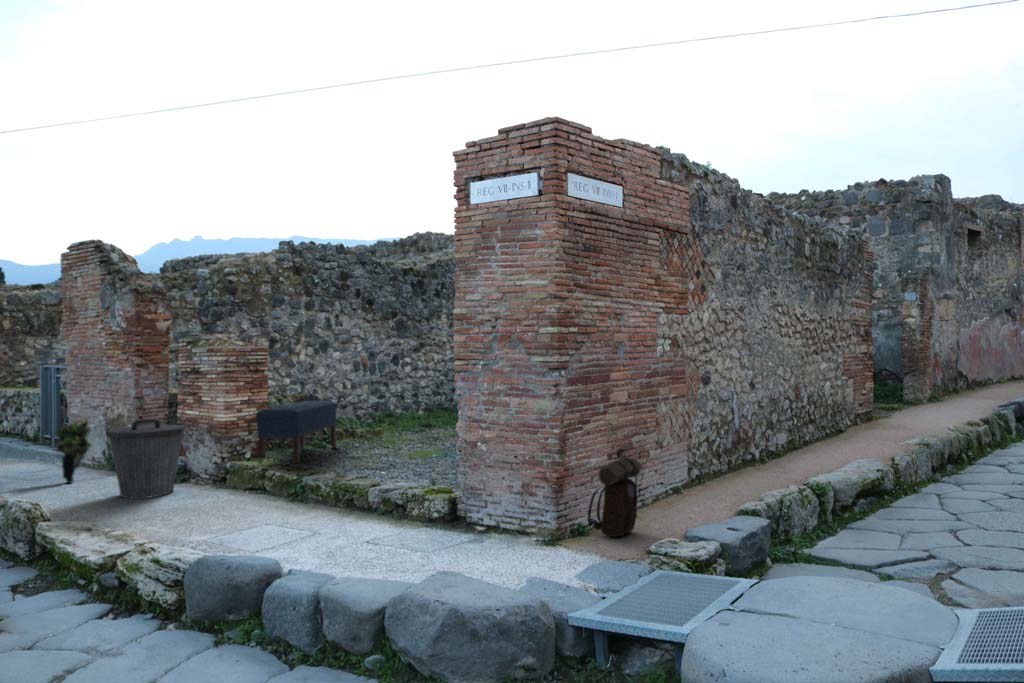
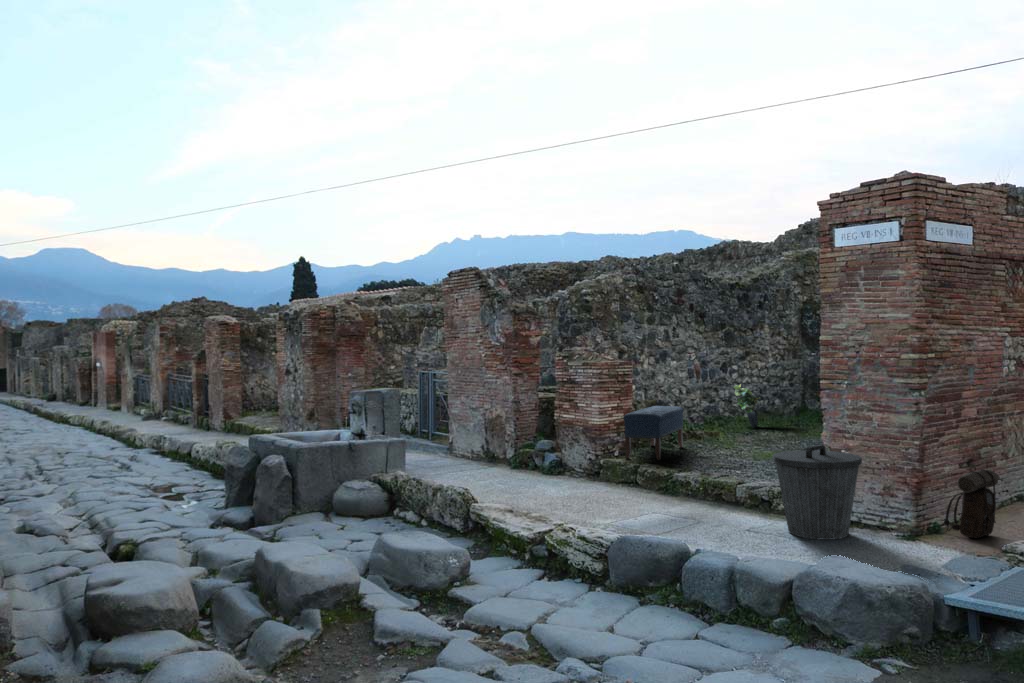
trash can: present [106,419,185,498] -> present [773,445,862,540]
potted plant: present [54,420,91,483] -> present [735,385,759,428]

